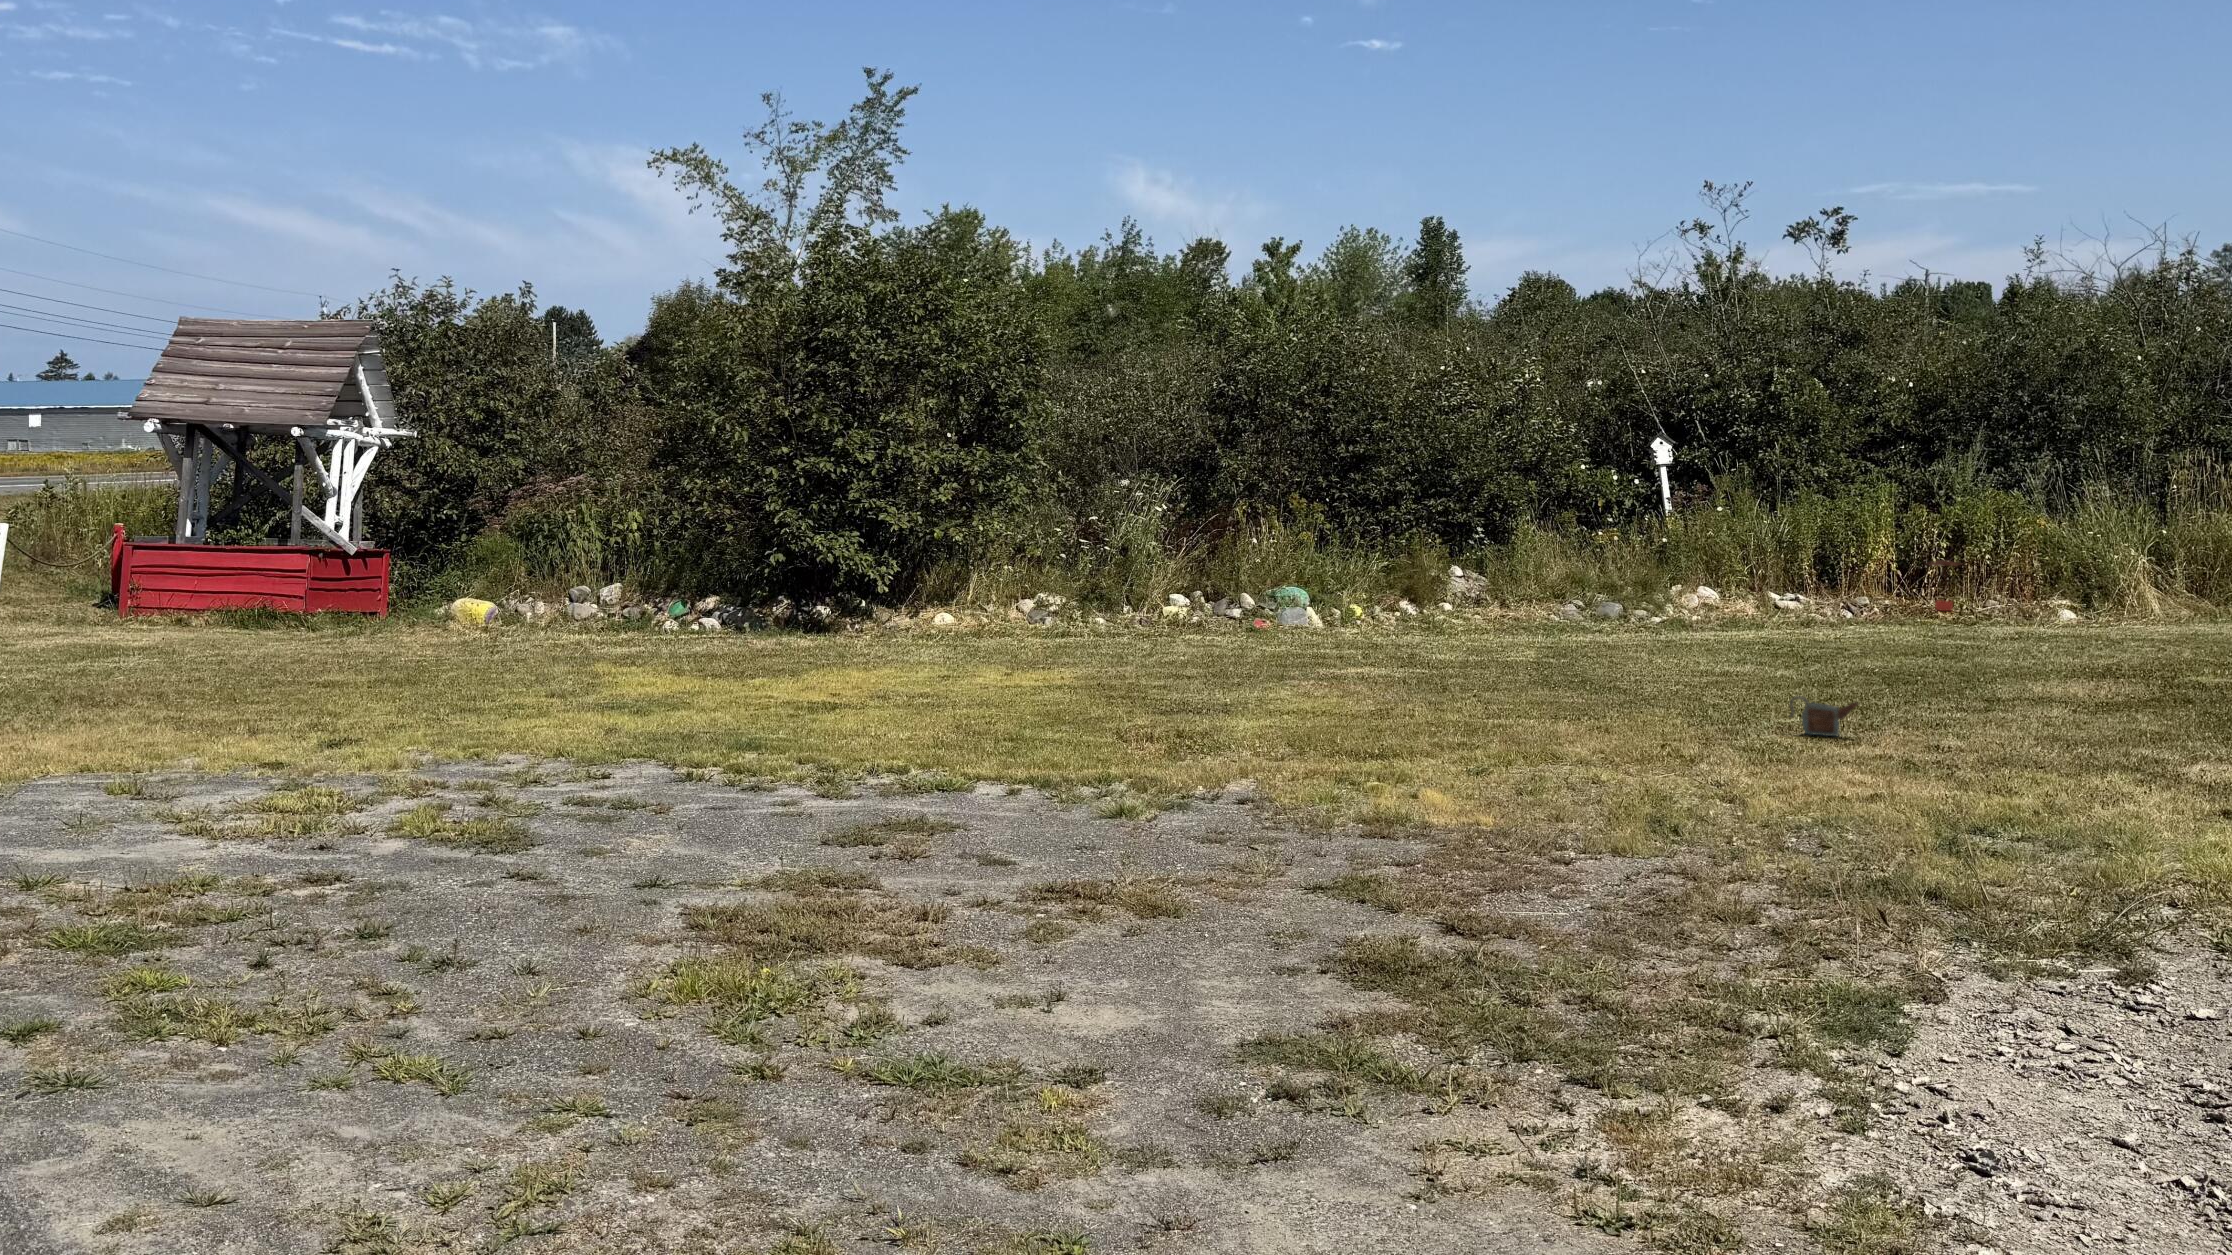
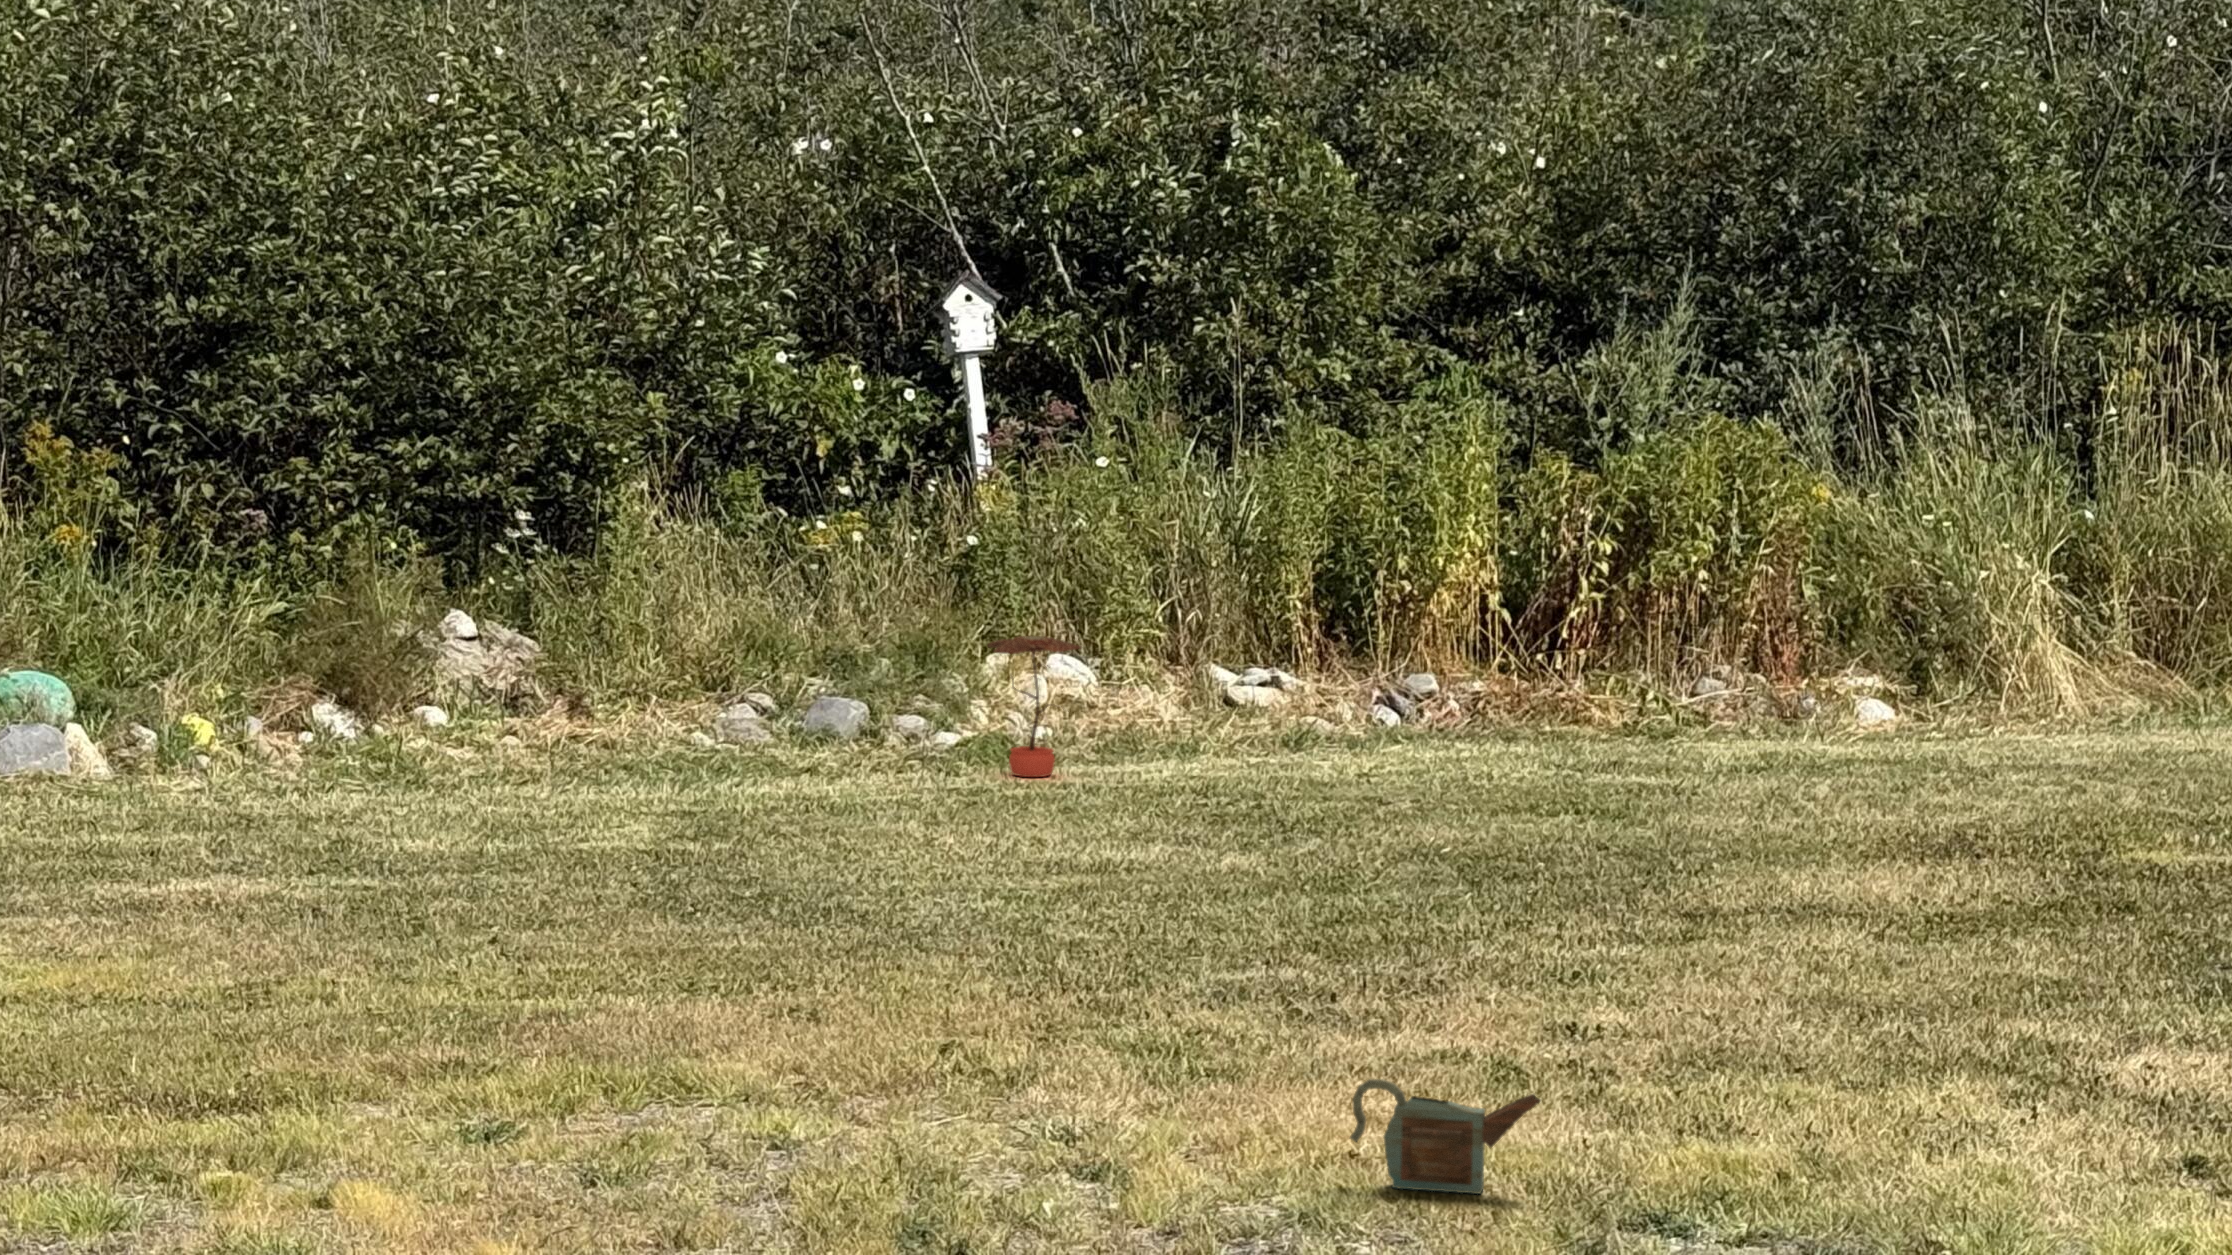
potted plant: present [1926,560,1960,611] -> present [987,636,1081,777]

